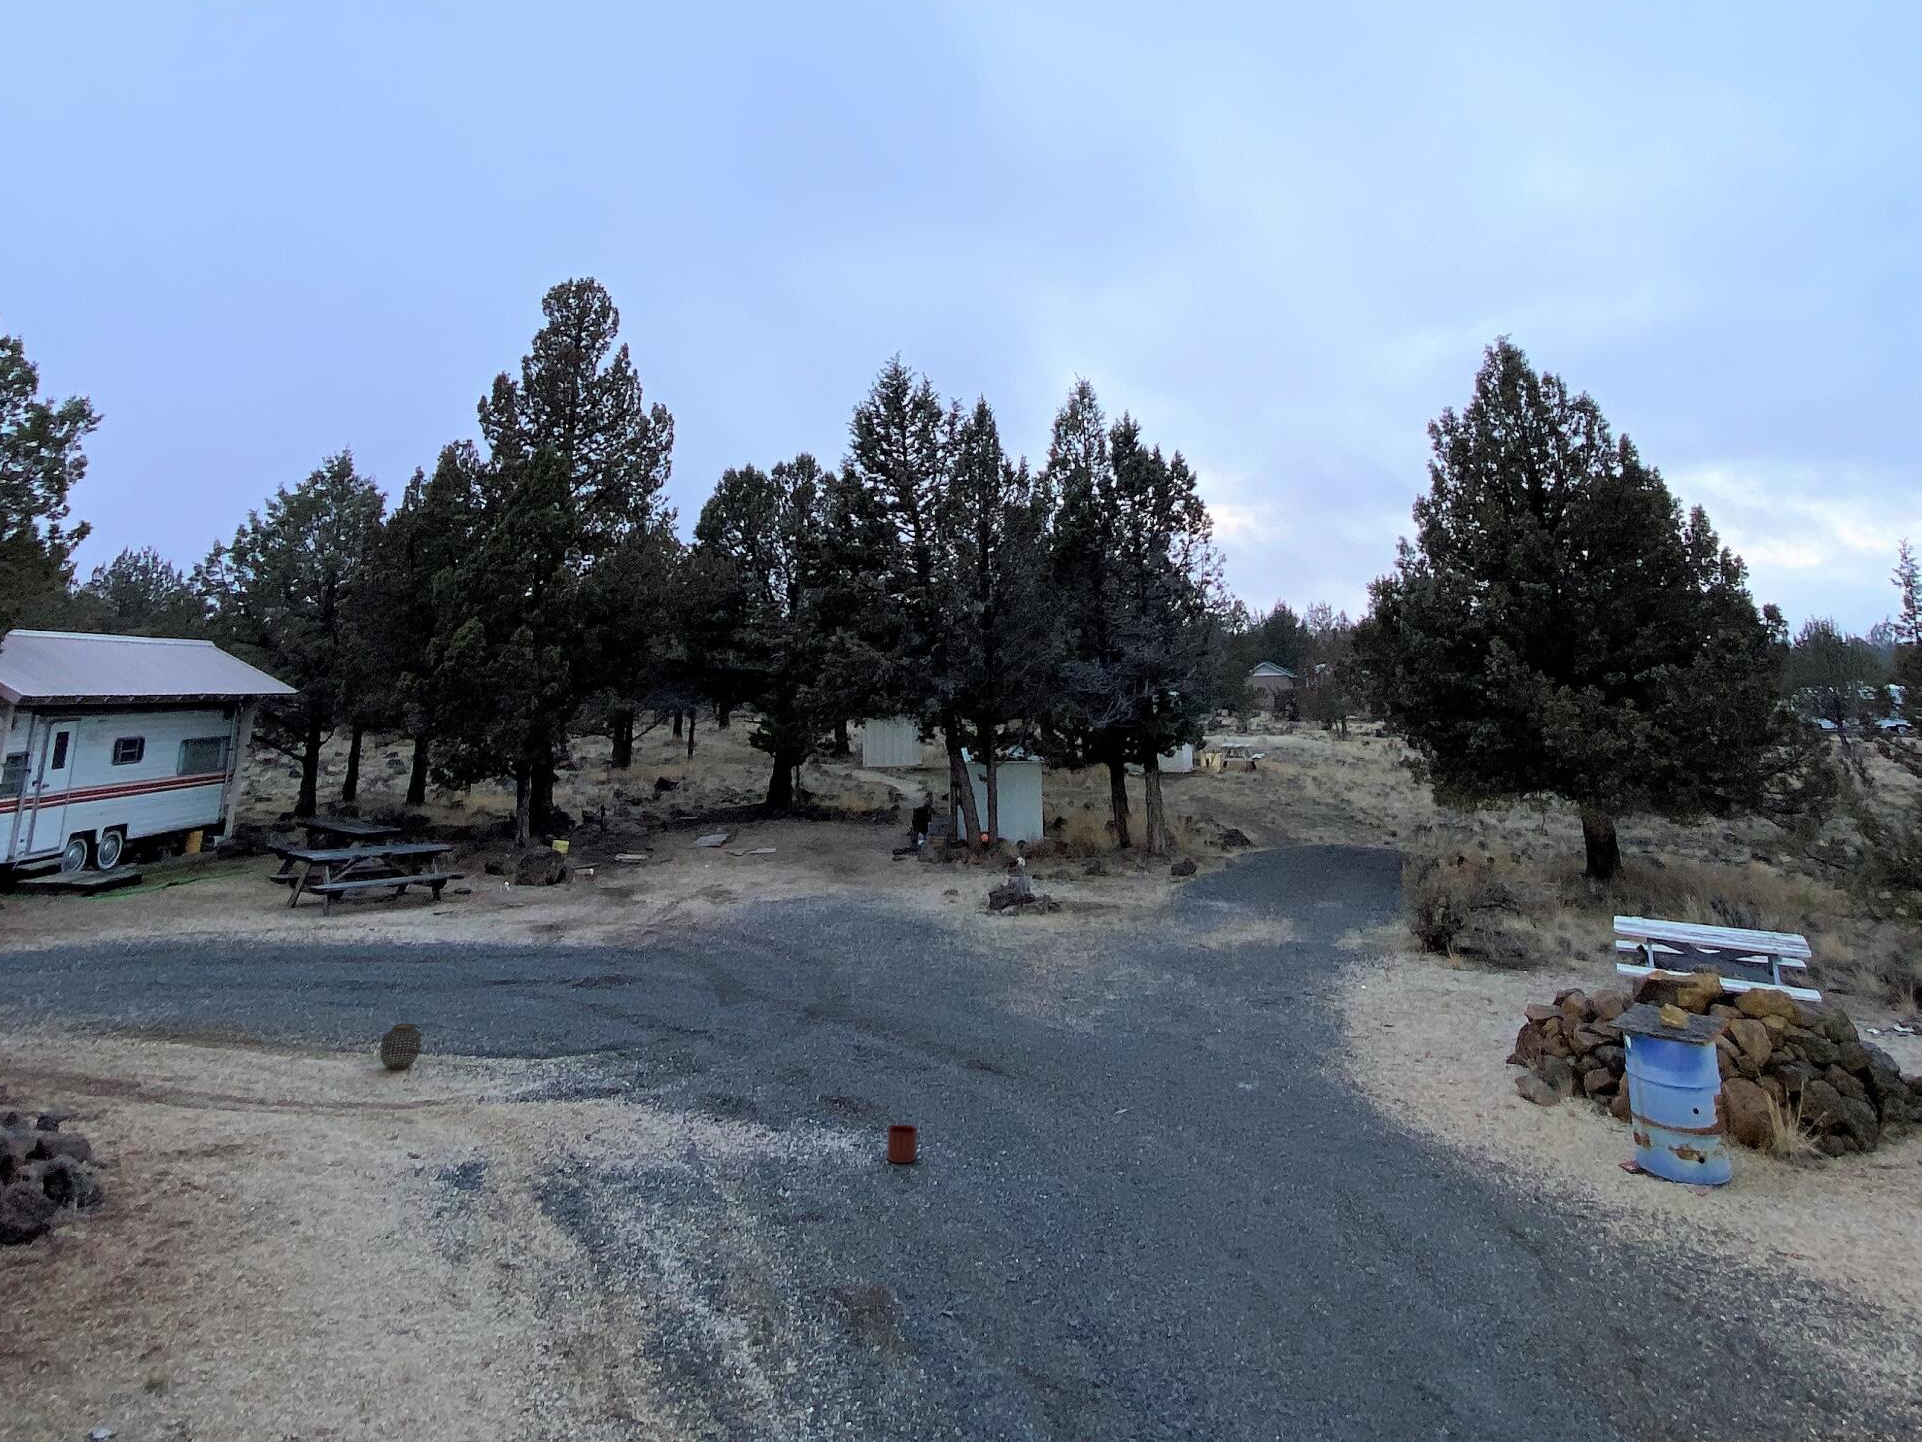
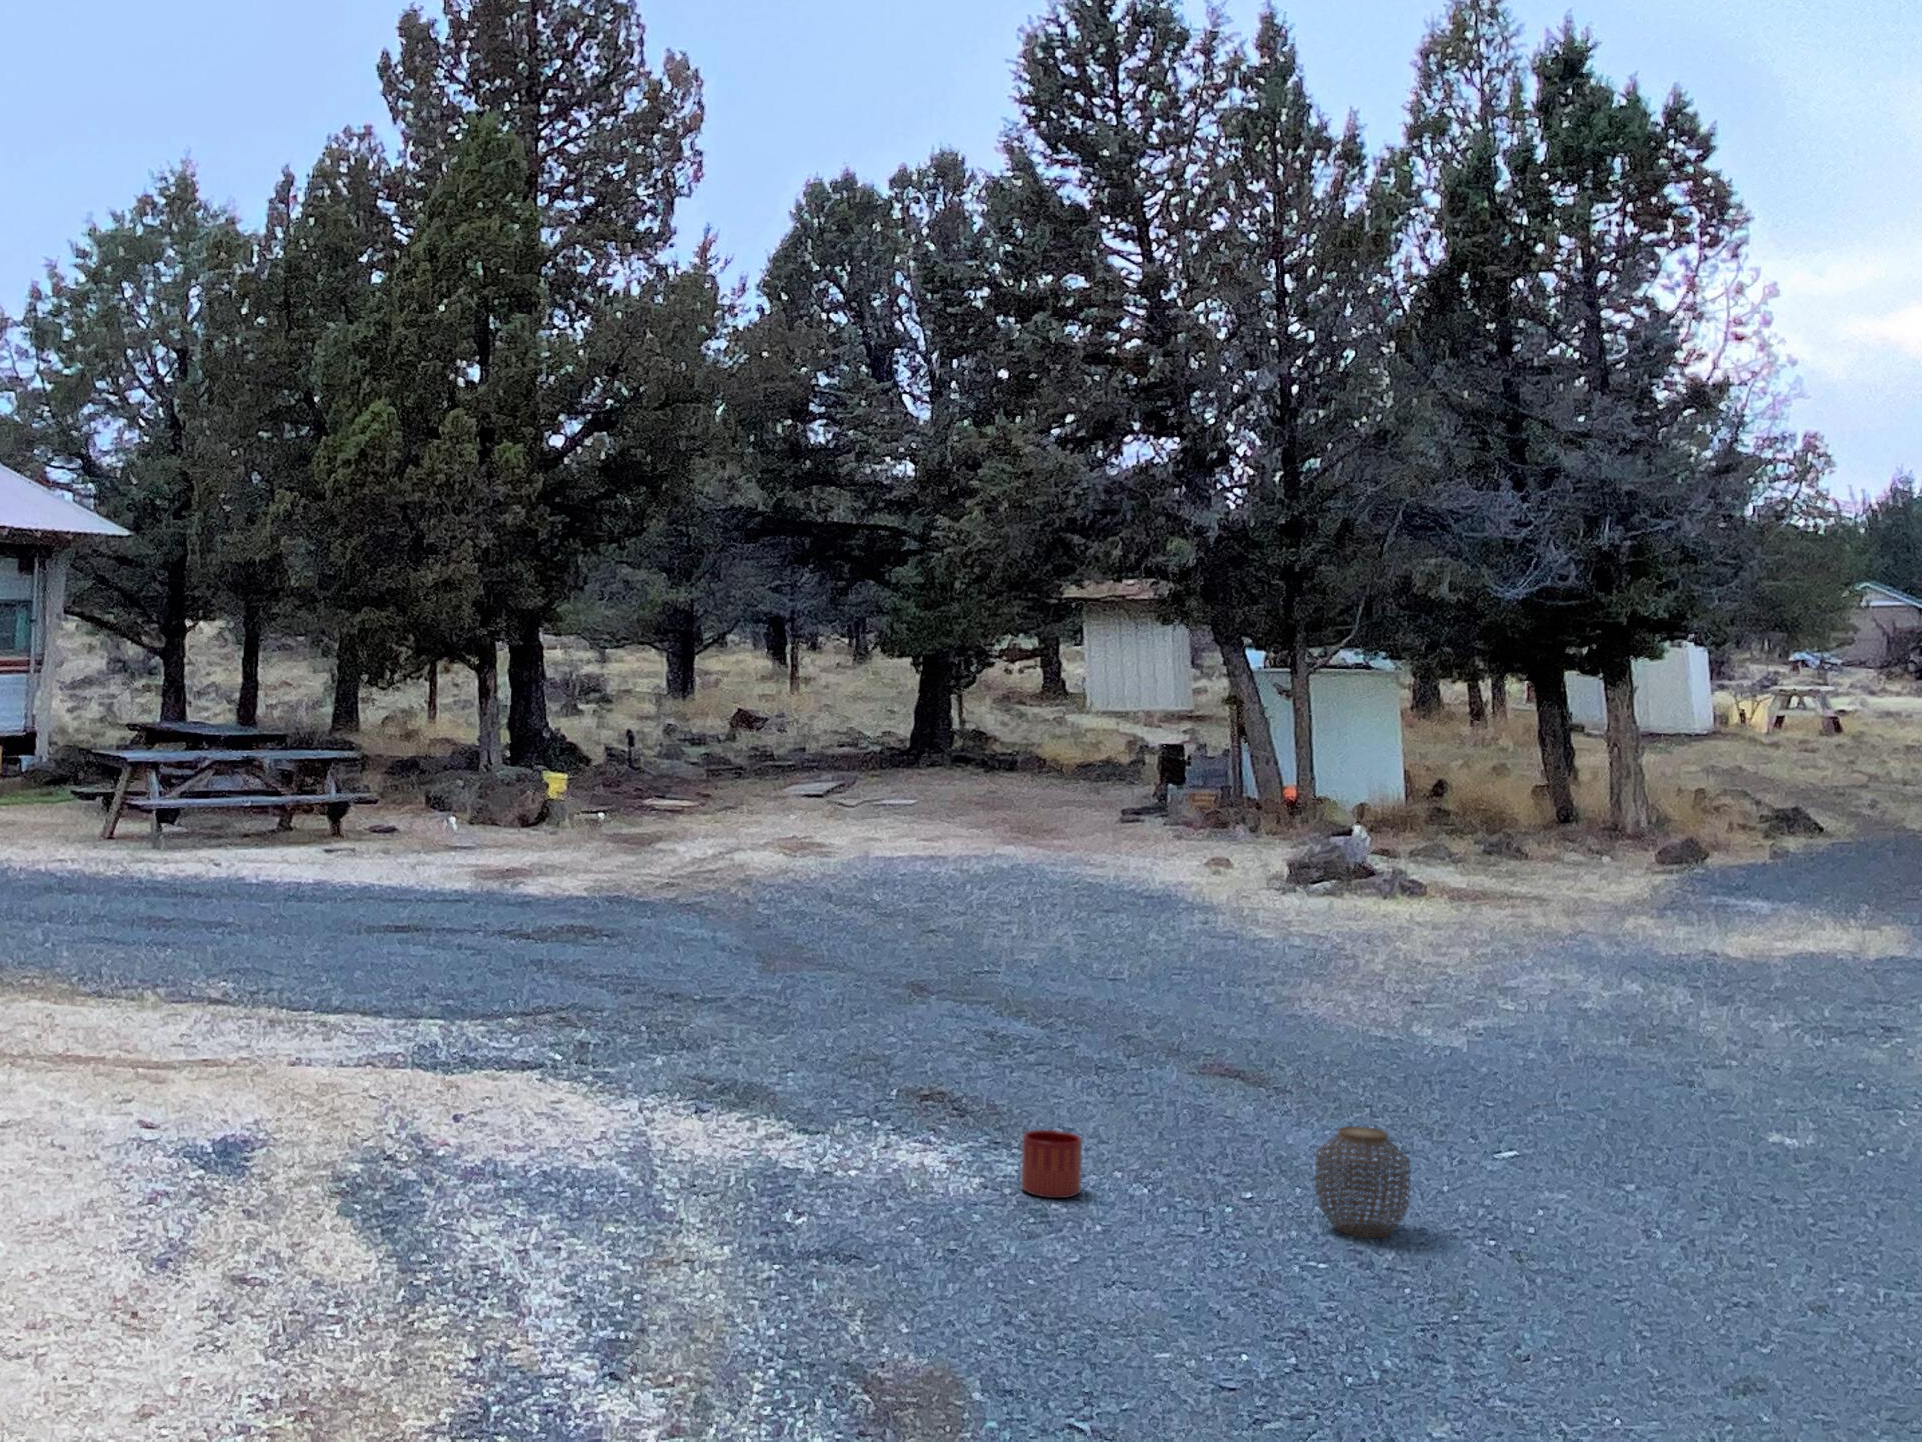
woven basket: present [381,1024,422,1070] -> present [1315,1126,1410,1238]

